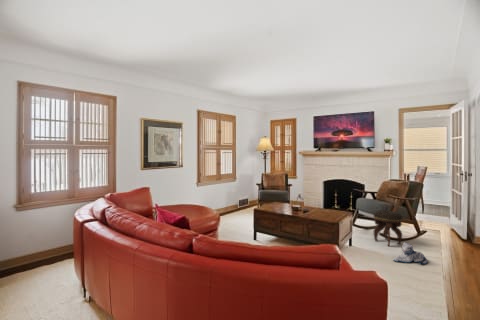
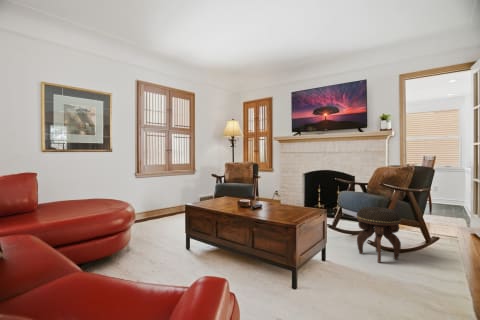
plush toy: present [393,242,428,264] -> none [382,259,443,299]

